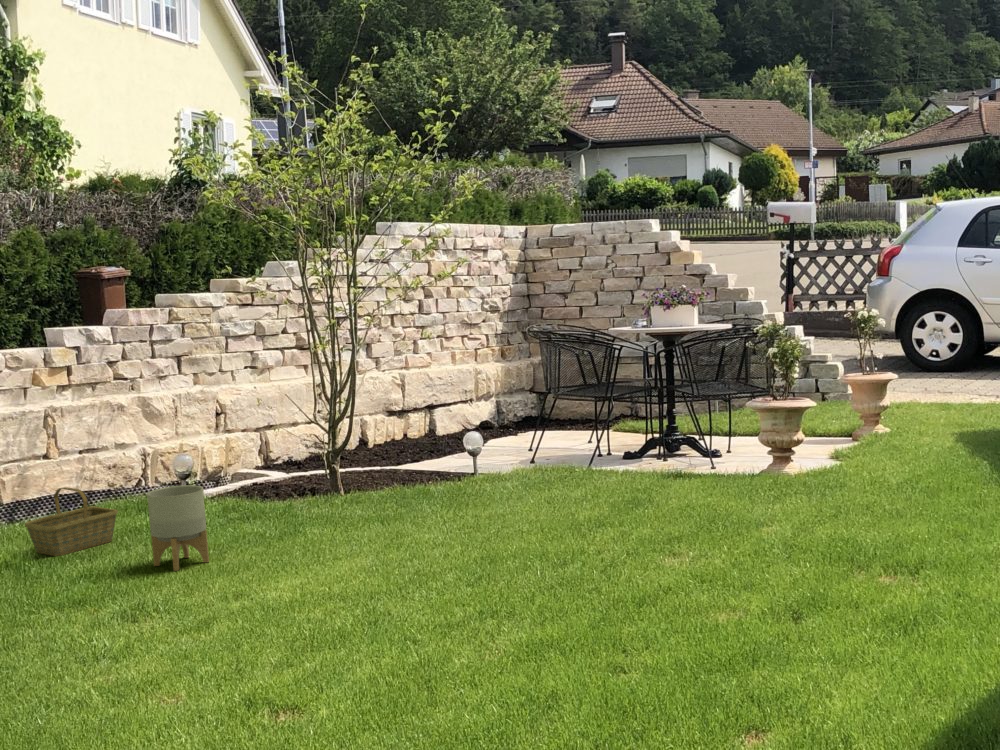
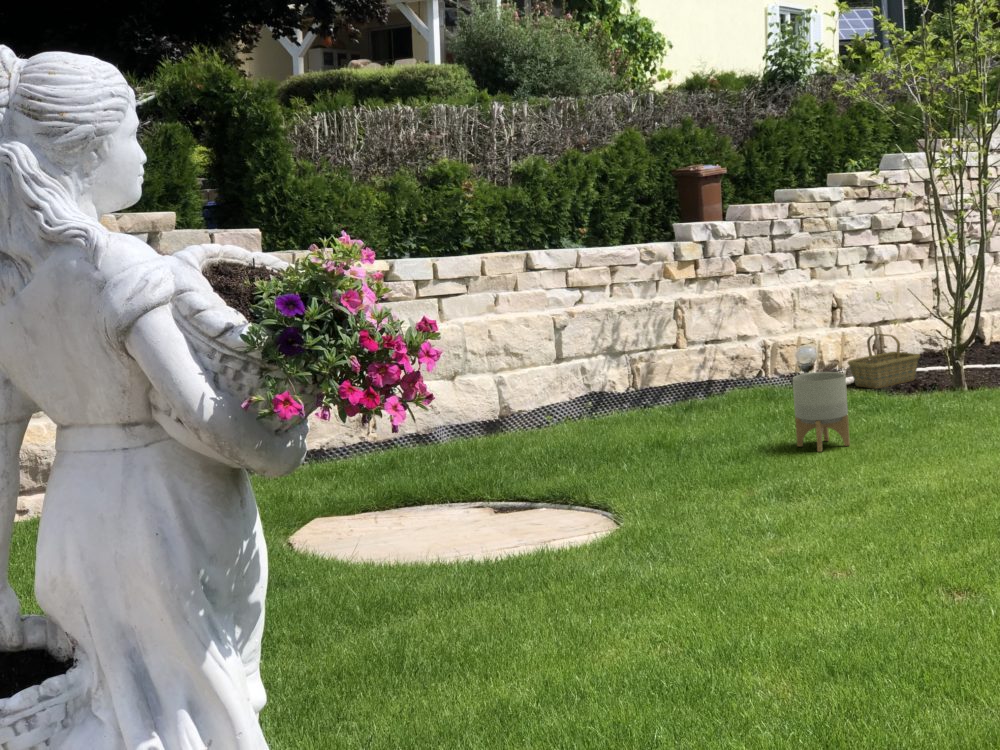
basket: present [25,487,118,556] -> present [848,334,920,389]

